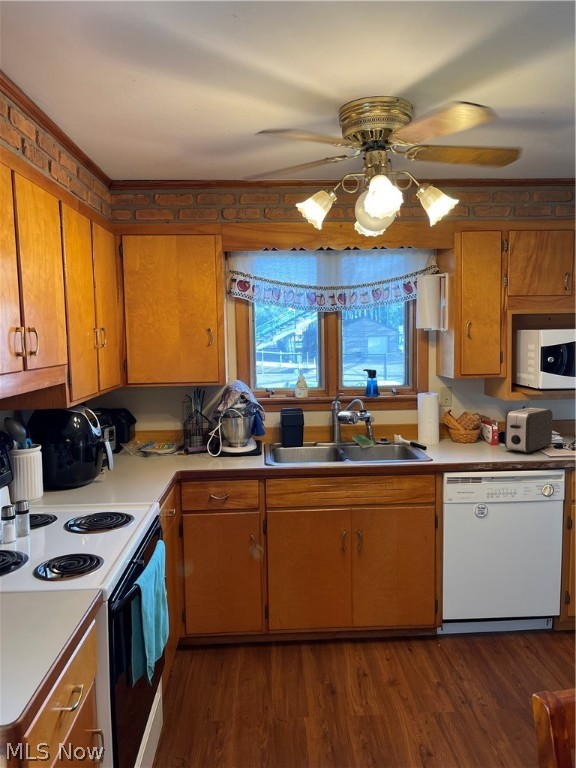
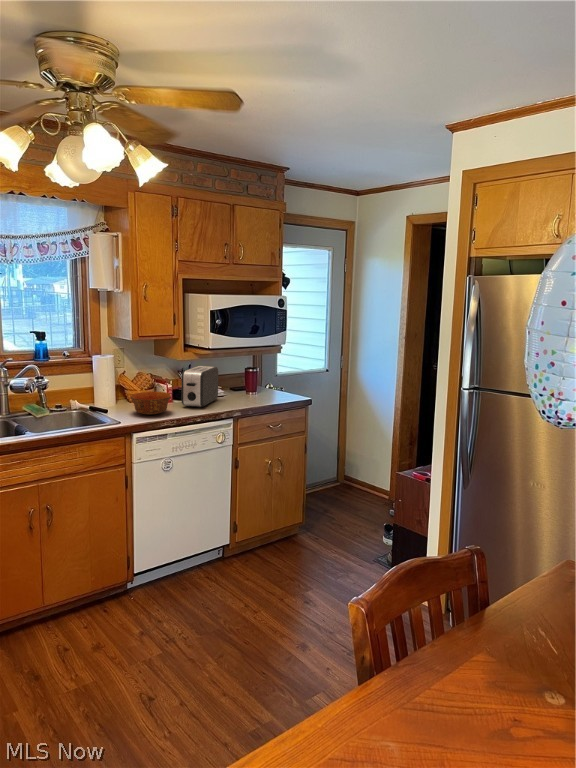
bowl: none [447,432,491,455] -> present [130,392,171,414]

